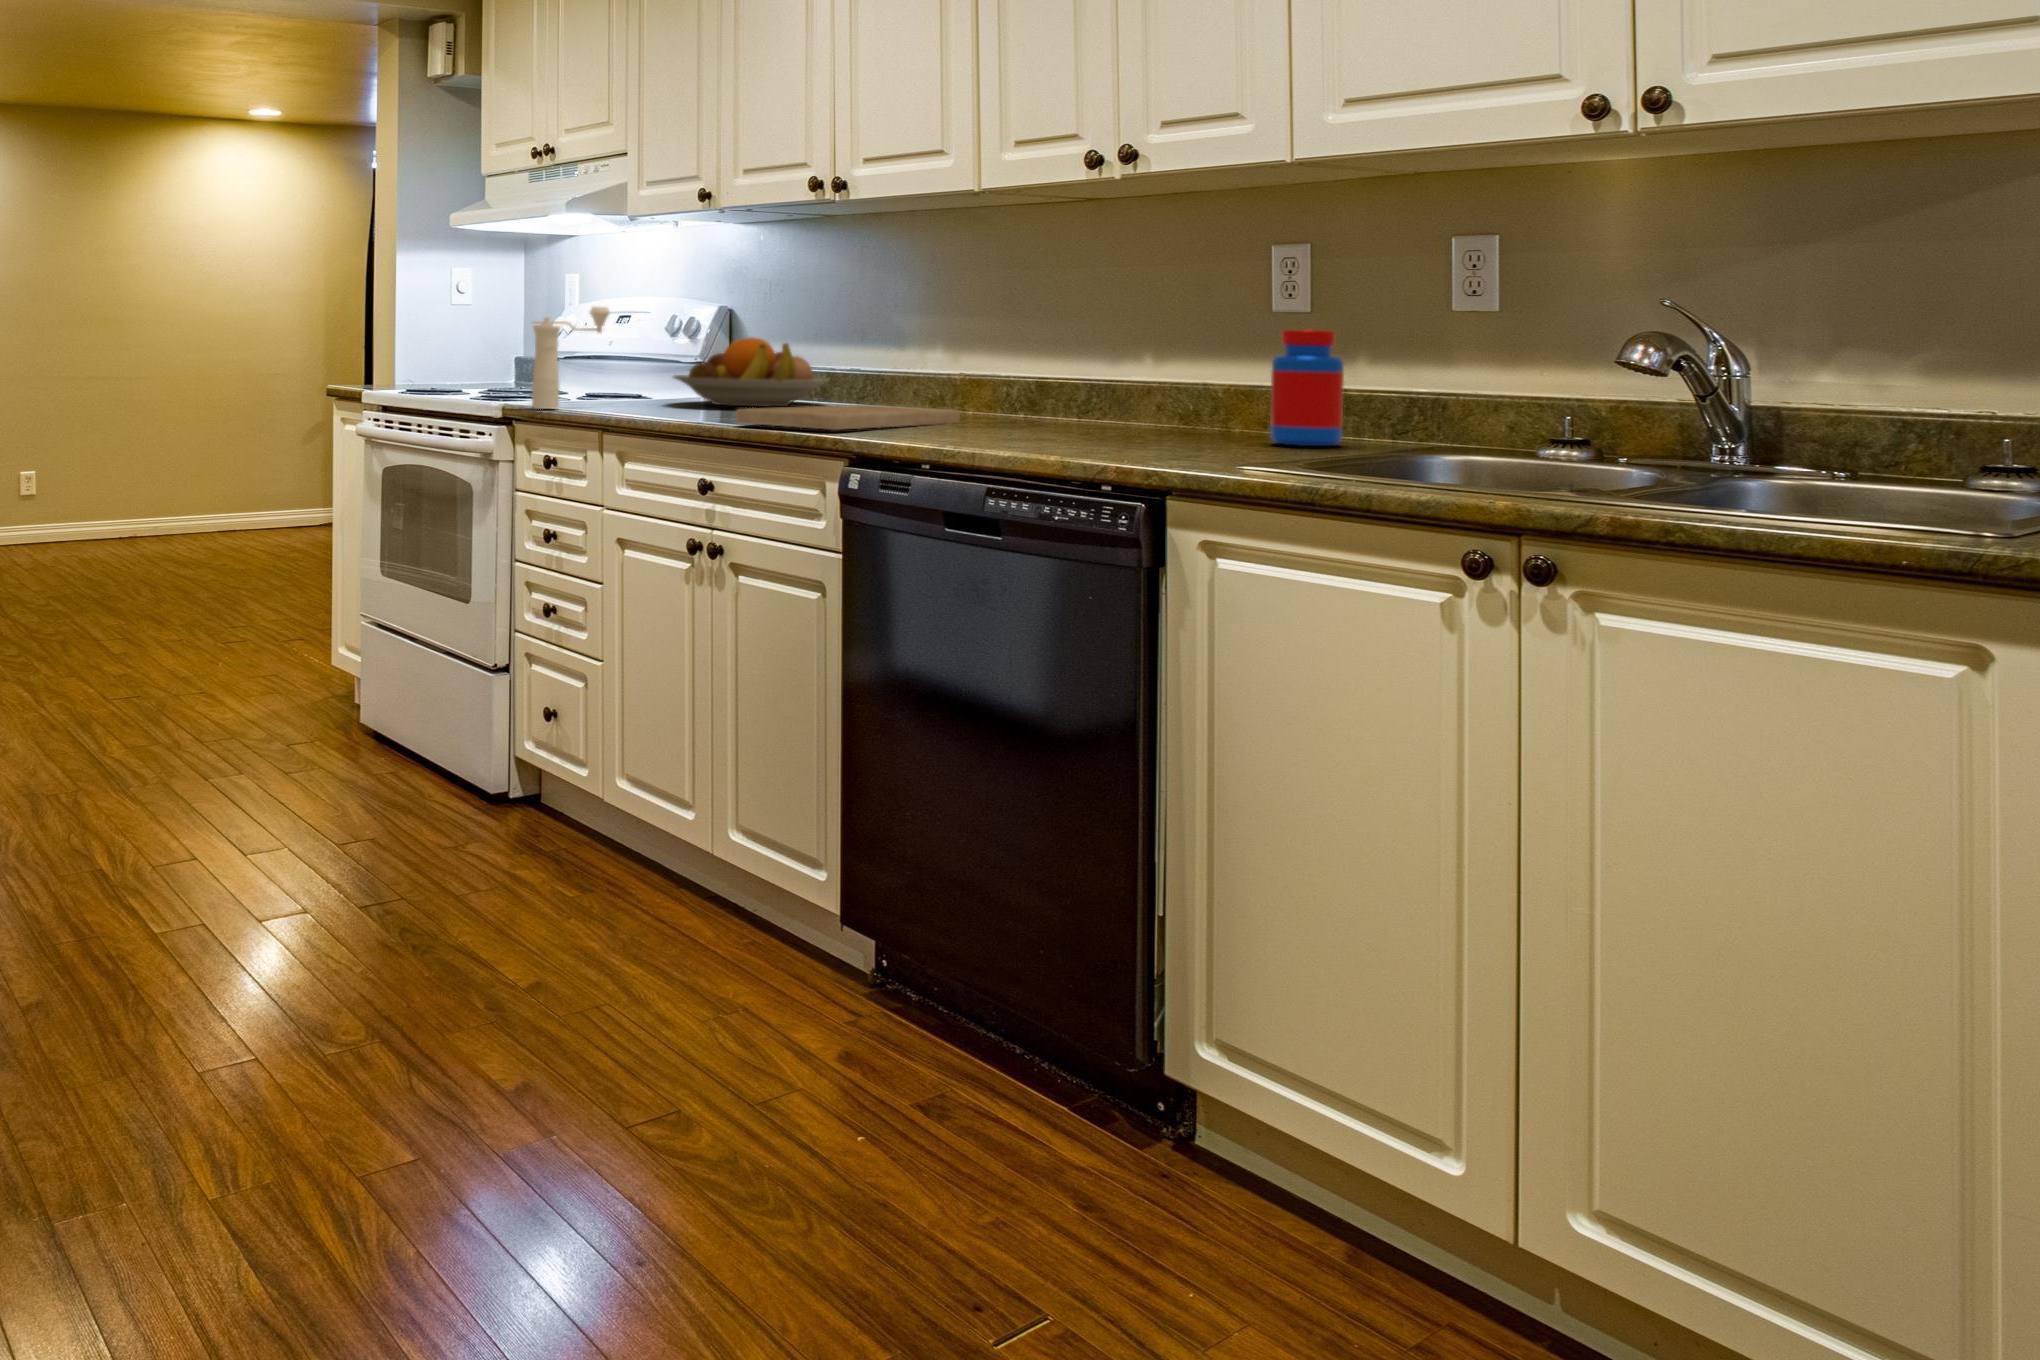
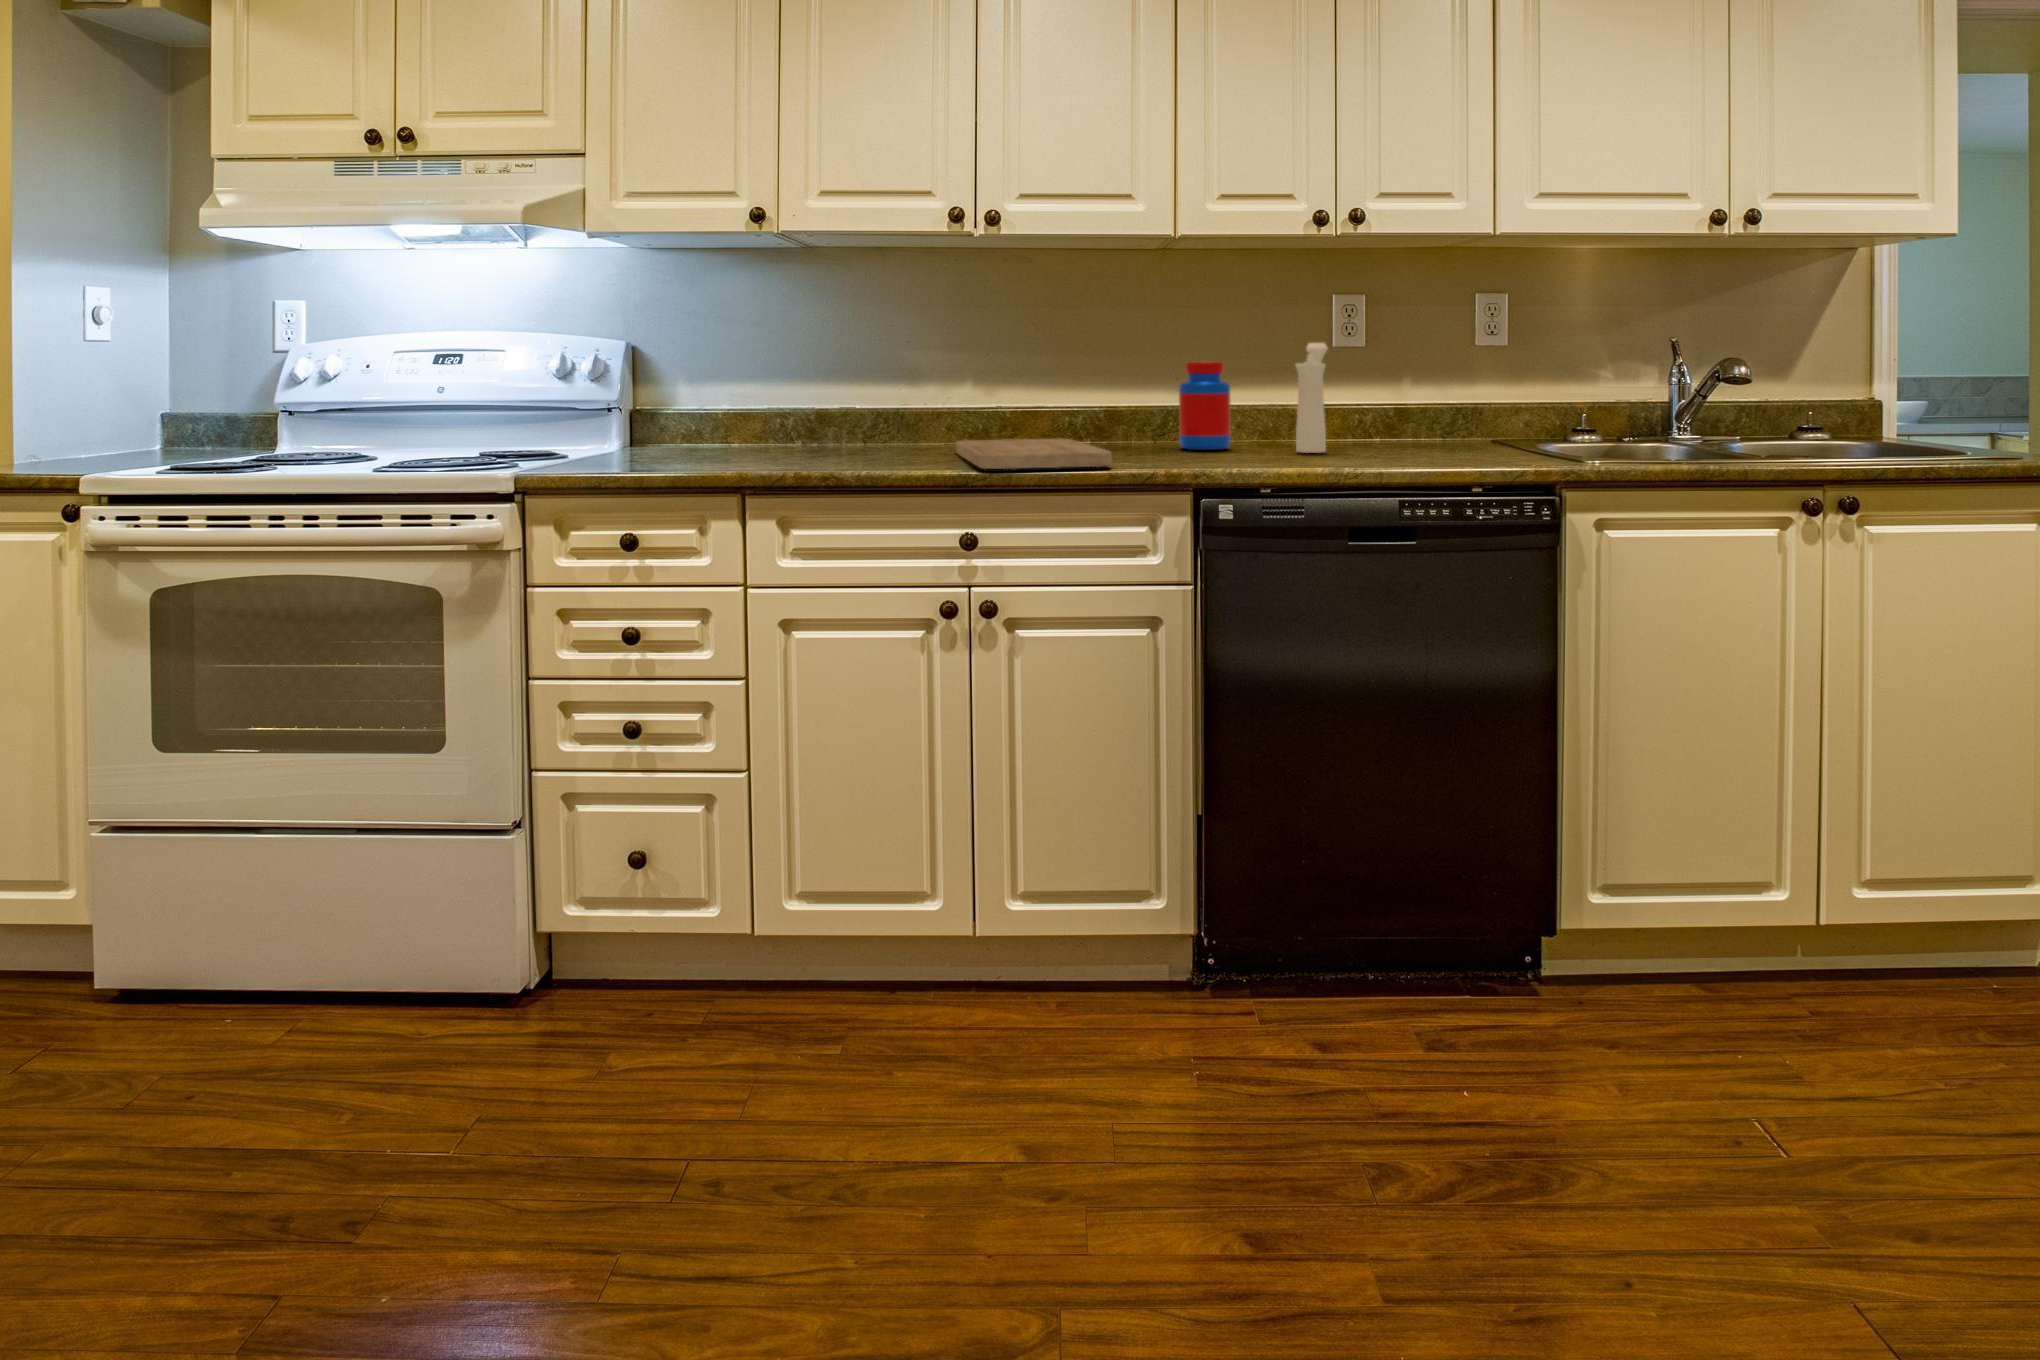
pepper mill: present [532,307,610,409] -> present [1295,343,1327,453]
jar: present [1270,330,1344,446] -> present [1179,362,1231,450]
fruit bowl: present [674,338,829,407] -> none [671,379,845,454]

